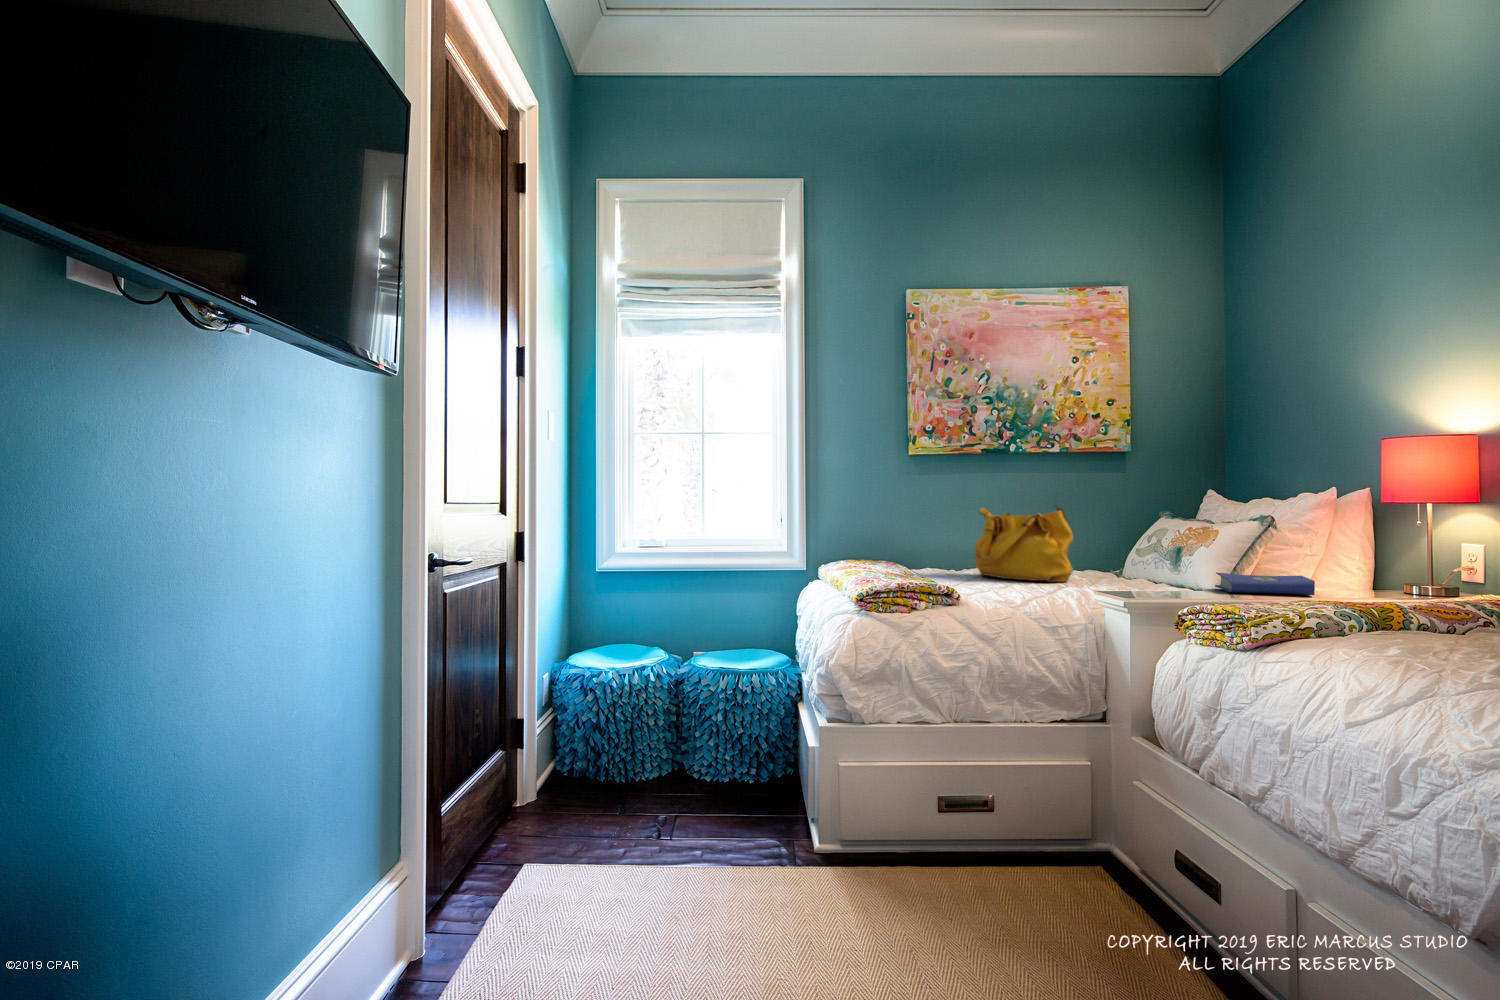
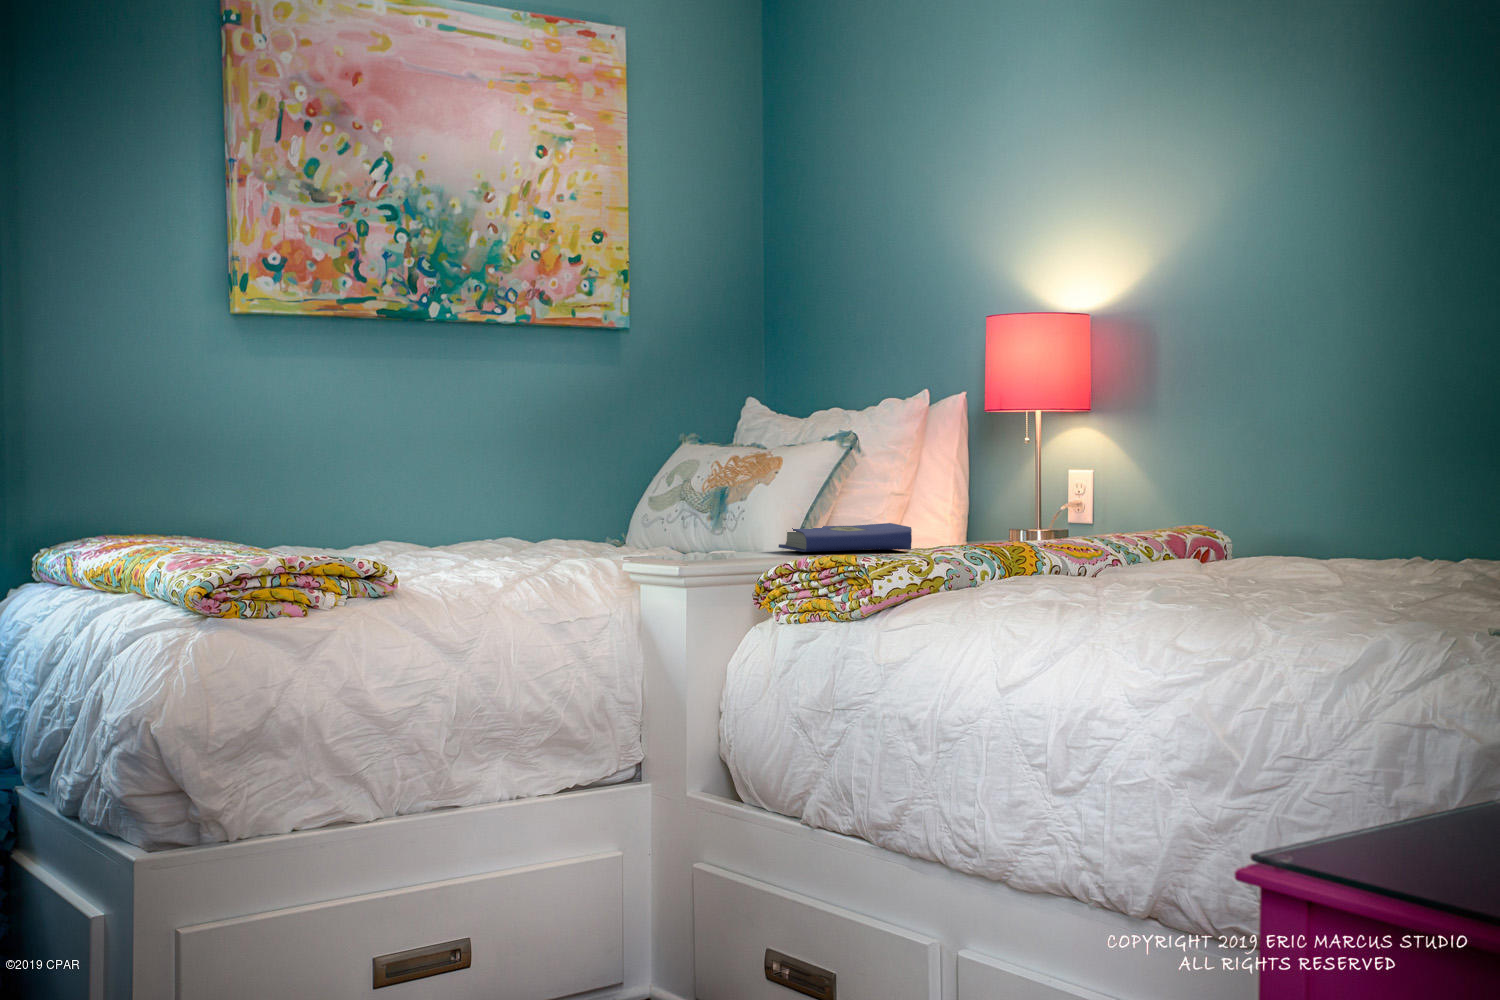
handbag: present [975,504,1073,582] -> none [380,411,561,555]

